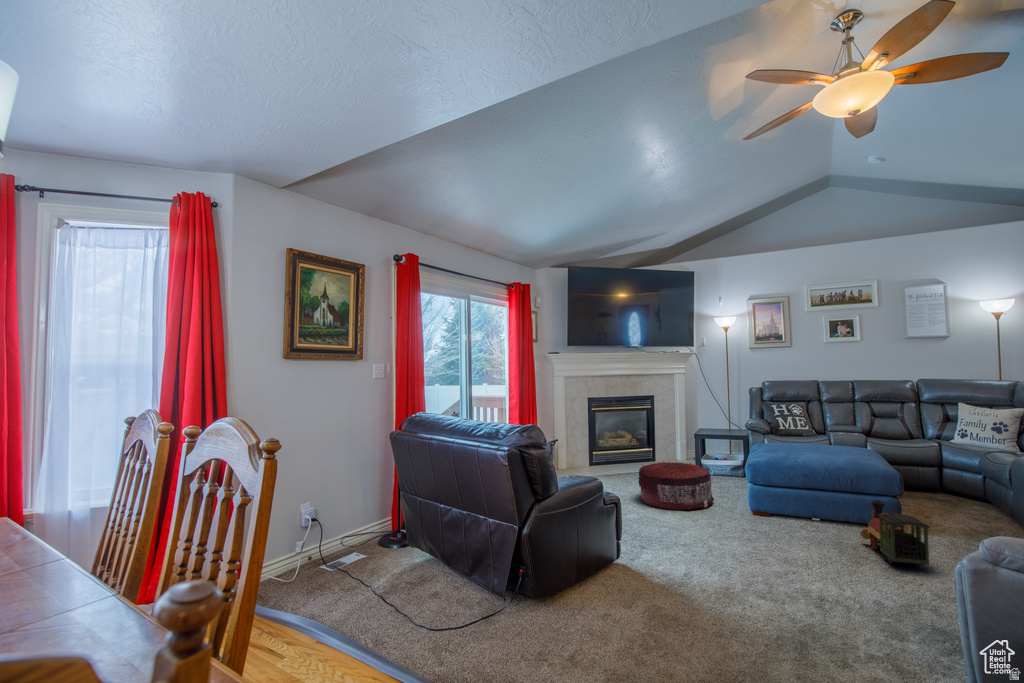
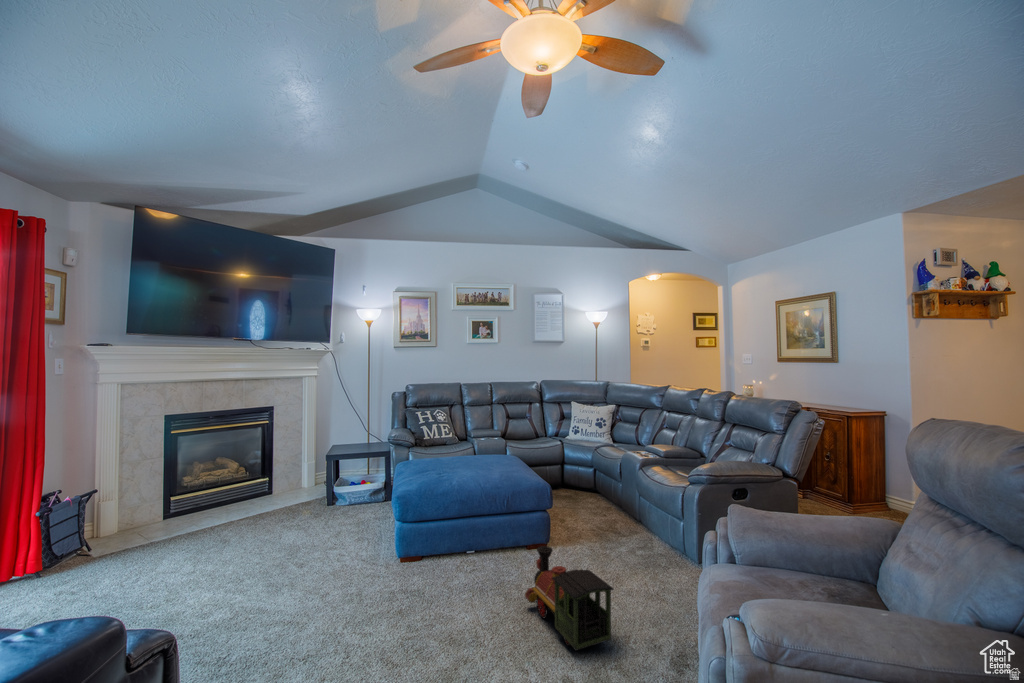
pouf: present [638,462,714,510] -> none [215,510,341,607]

